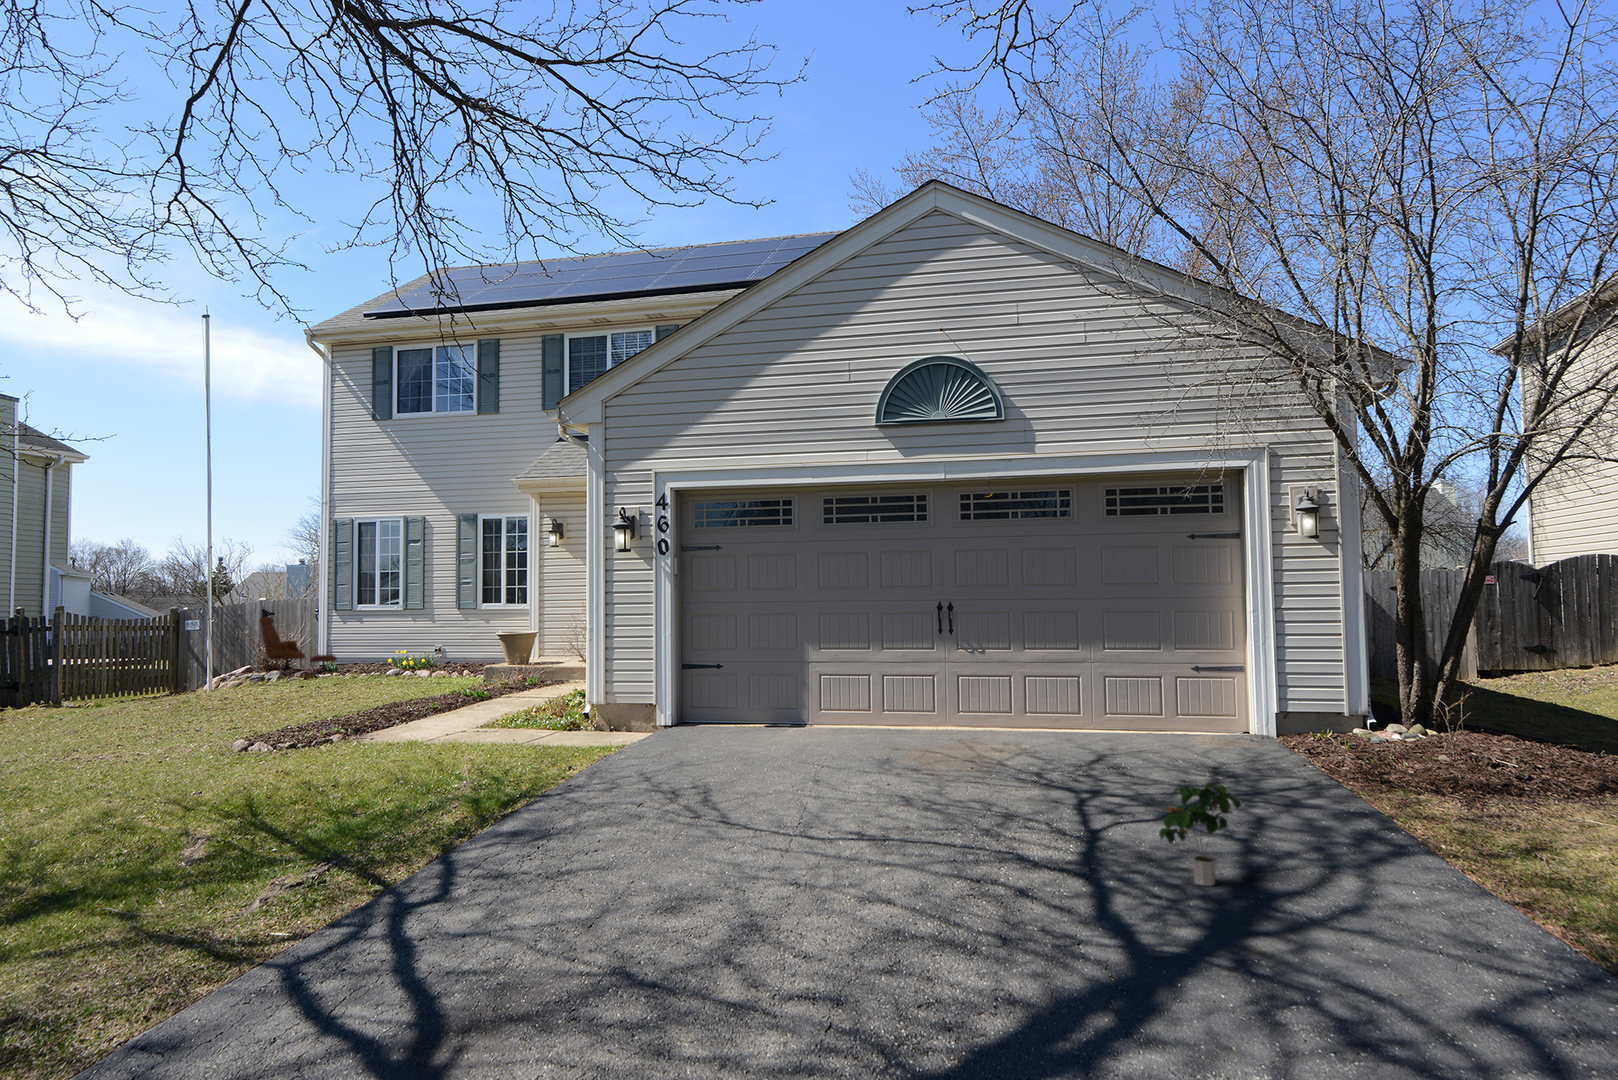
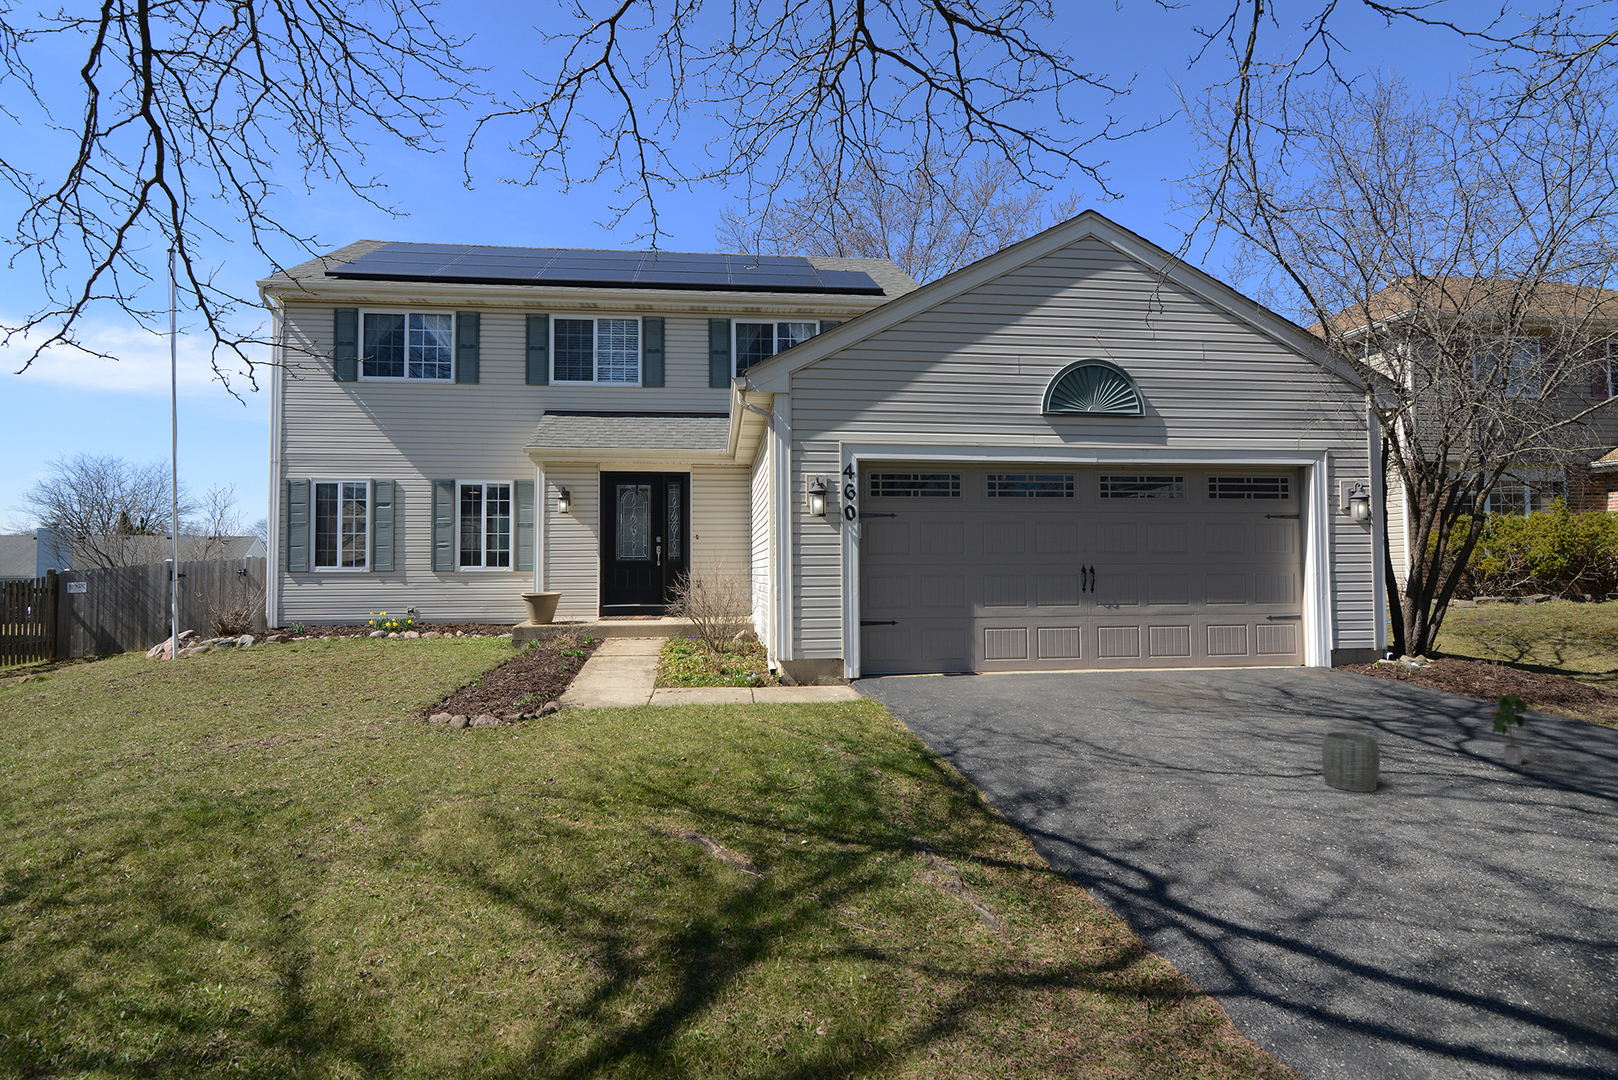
lounge chair: present [259,617,337,671] -> none [186,581,282,648]
woven basket: none [860,822,923,903] -> present [1322,732,1380,792]

